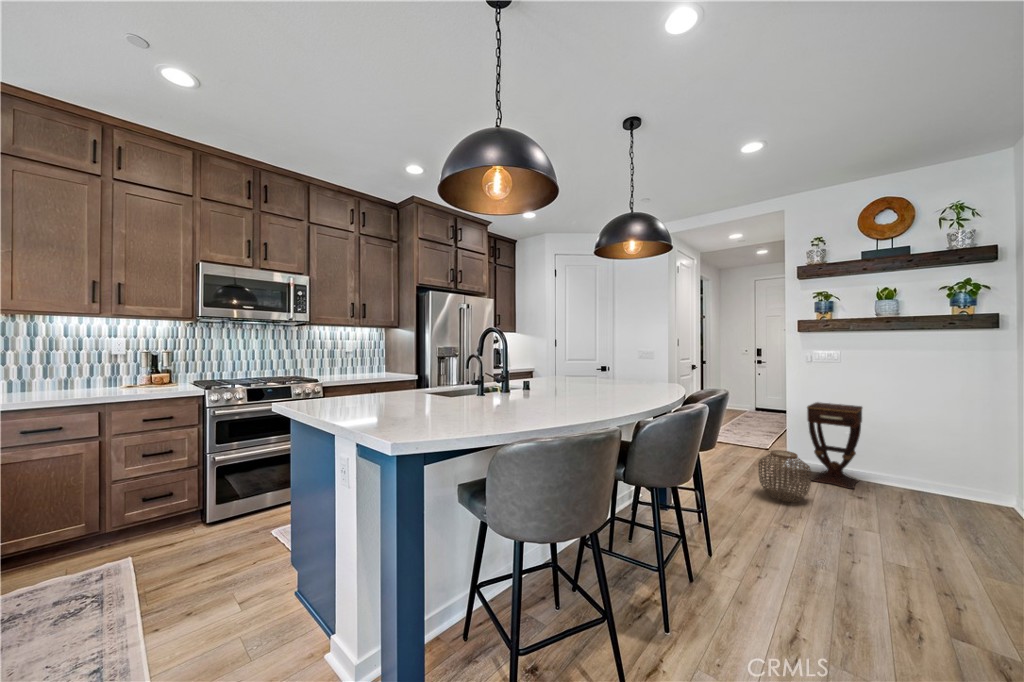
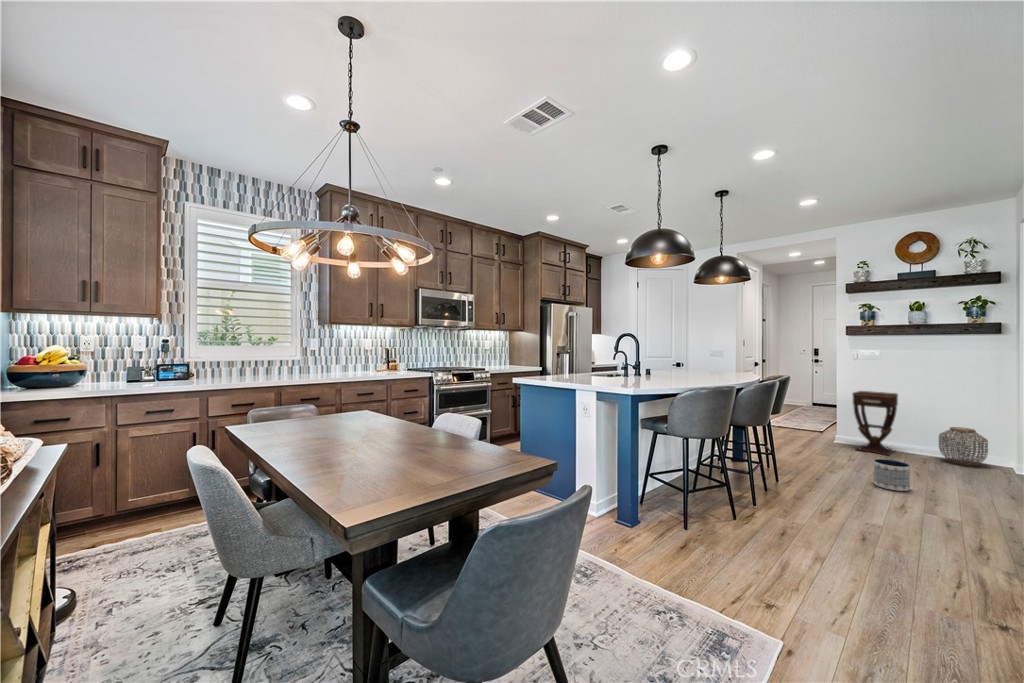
woven basket: present [758,450,811,502] -> present [939,427,988,466]
planter: none [845,513,898,567] -> present [874,459,910,491]

